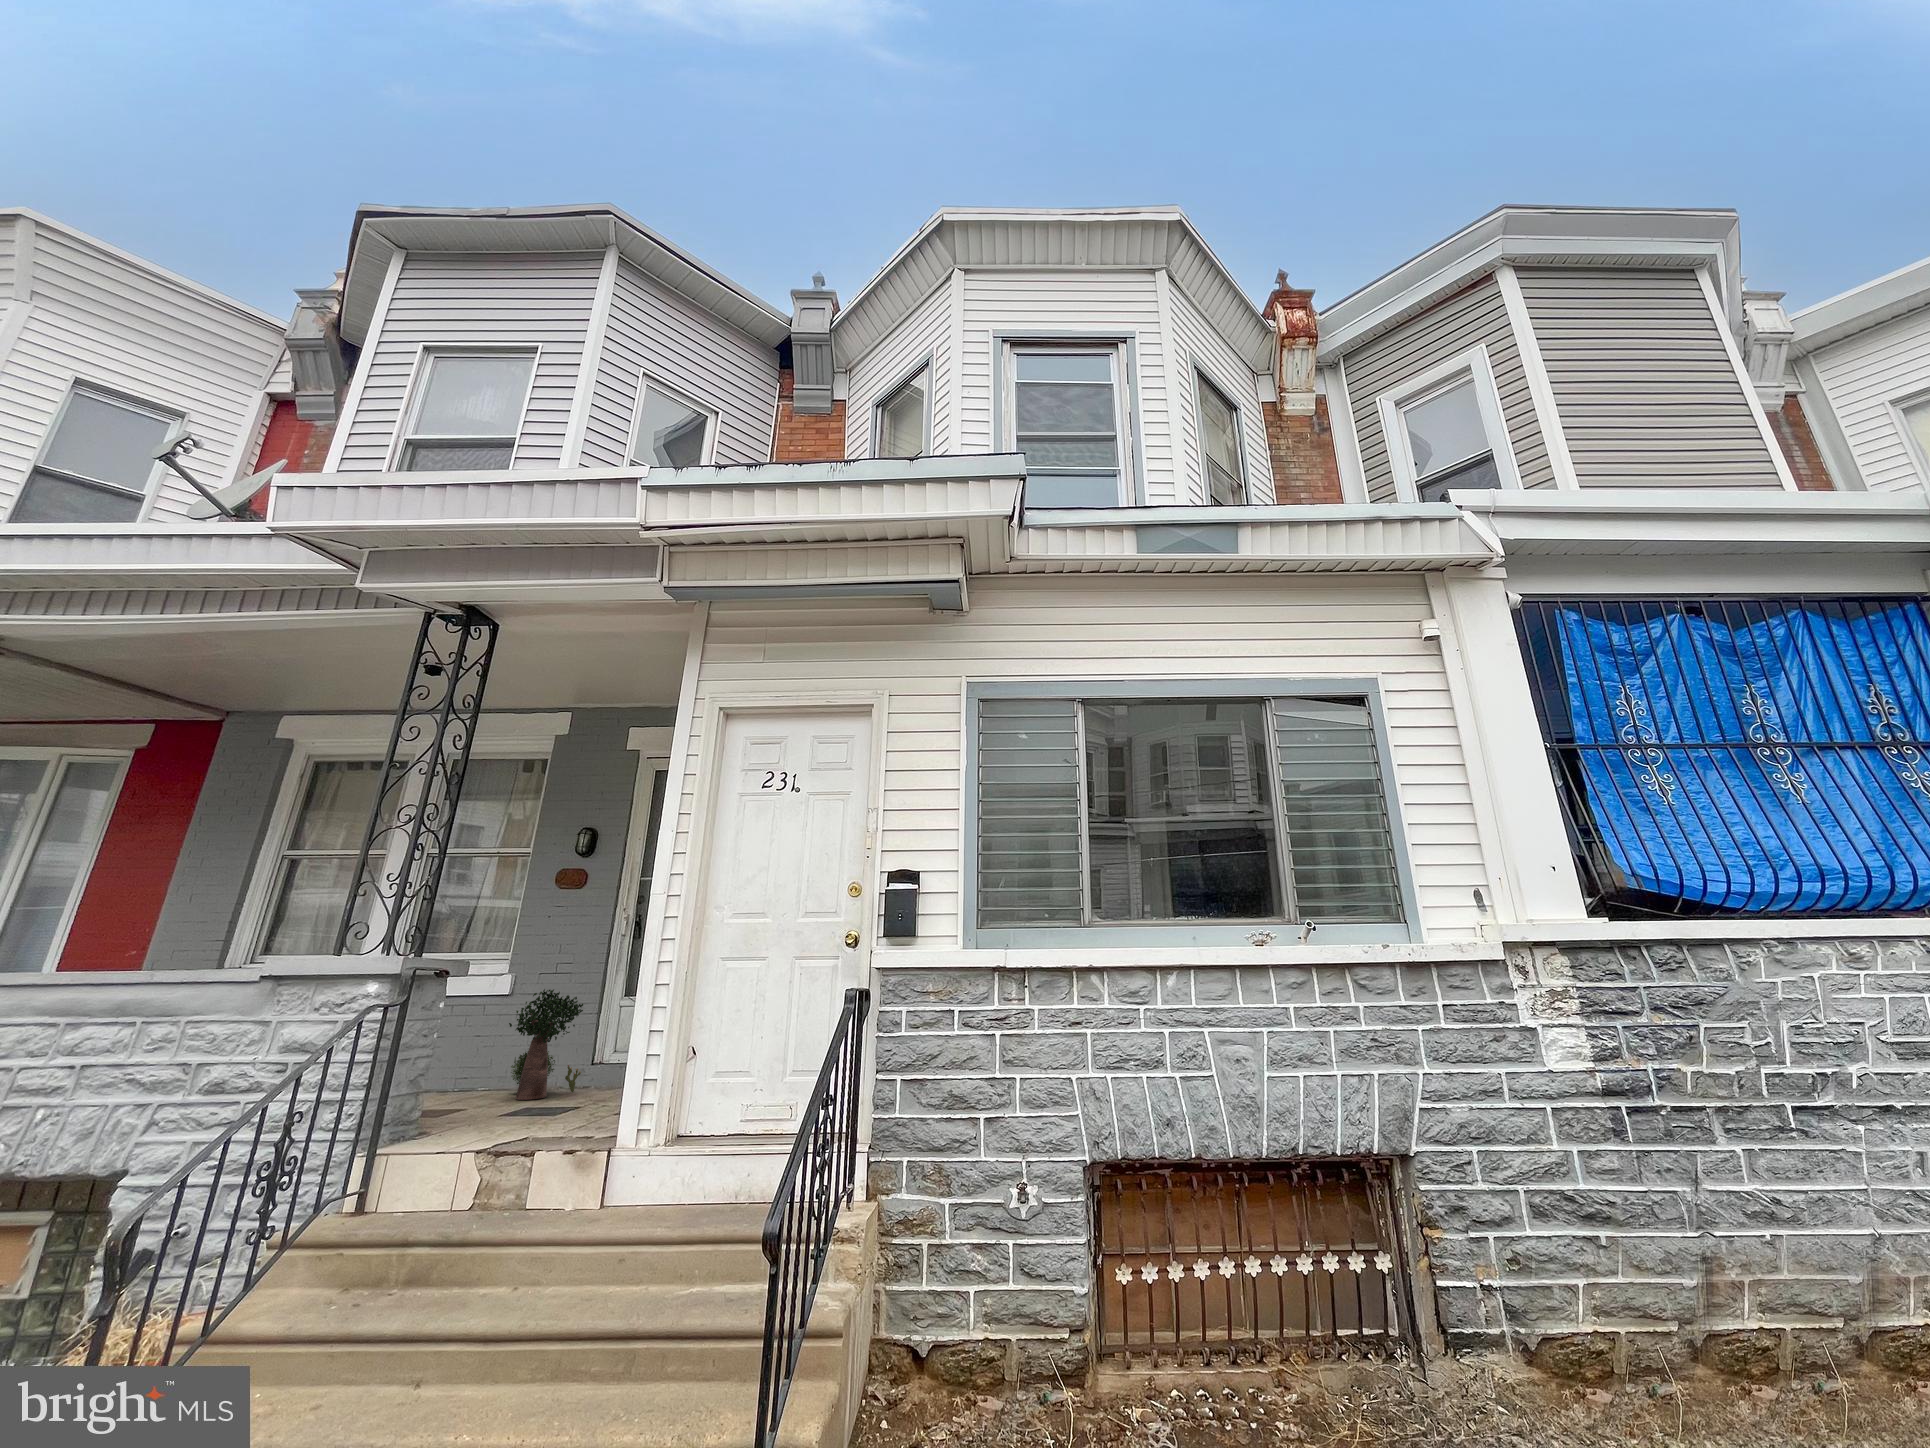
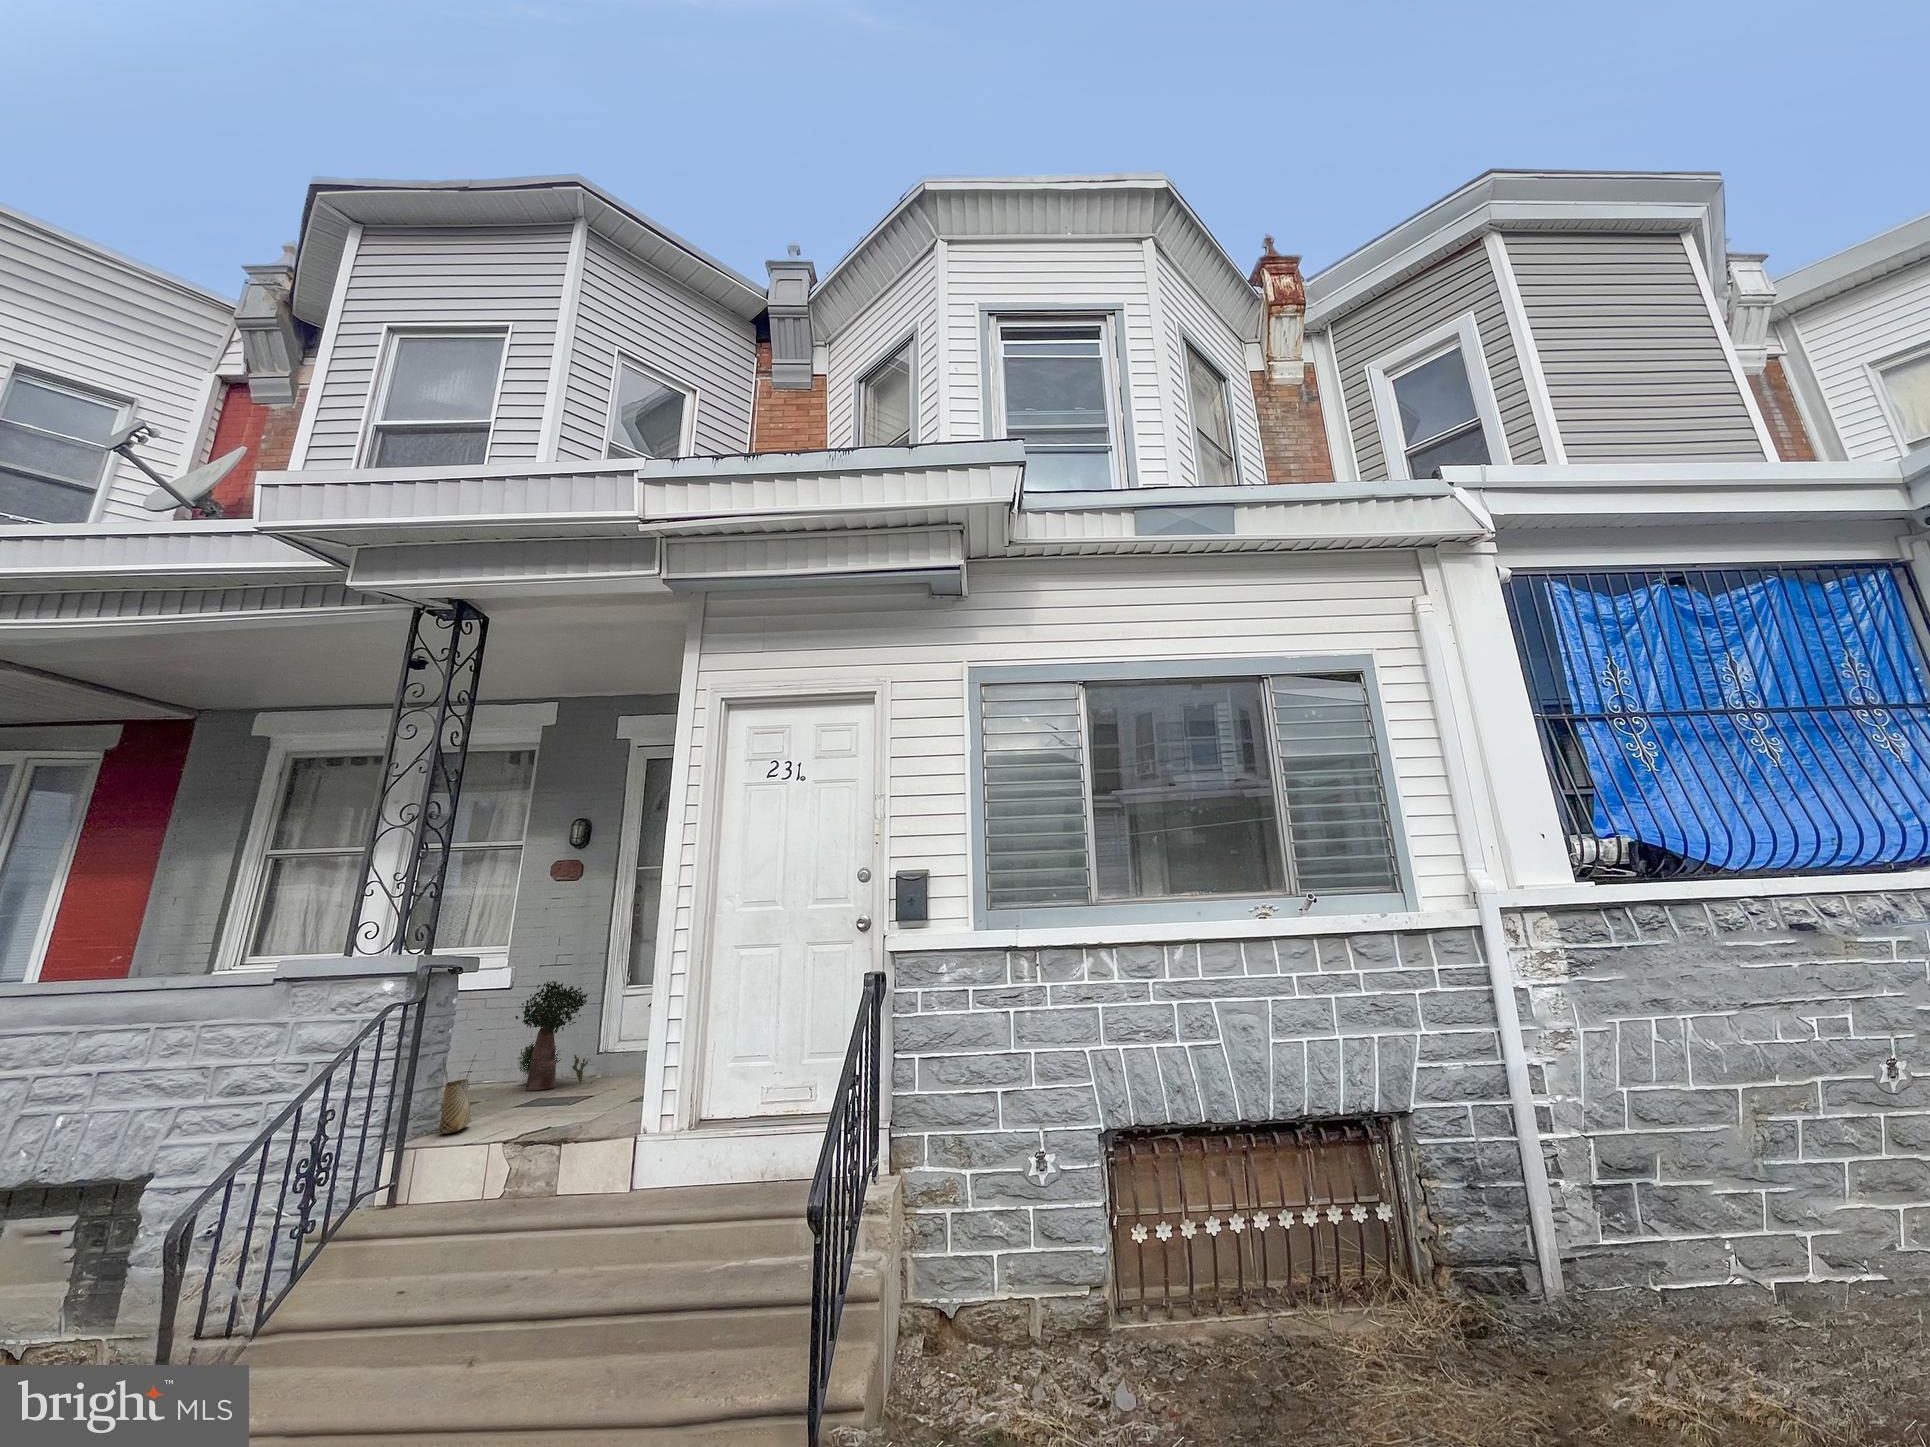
woven basket: none [414,1059,459,1141] -> present [439,1054,477,1134]

